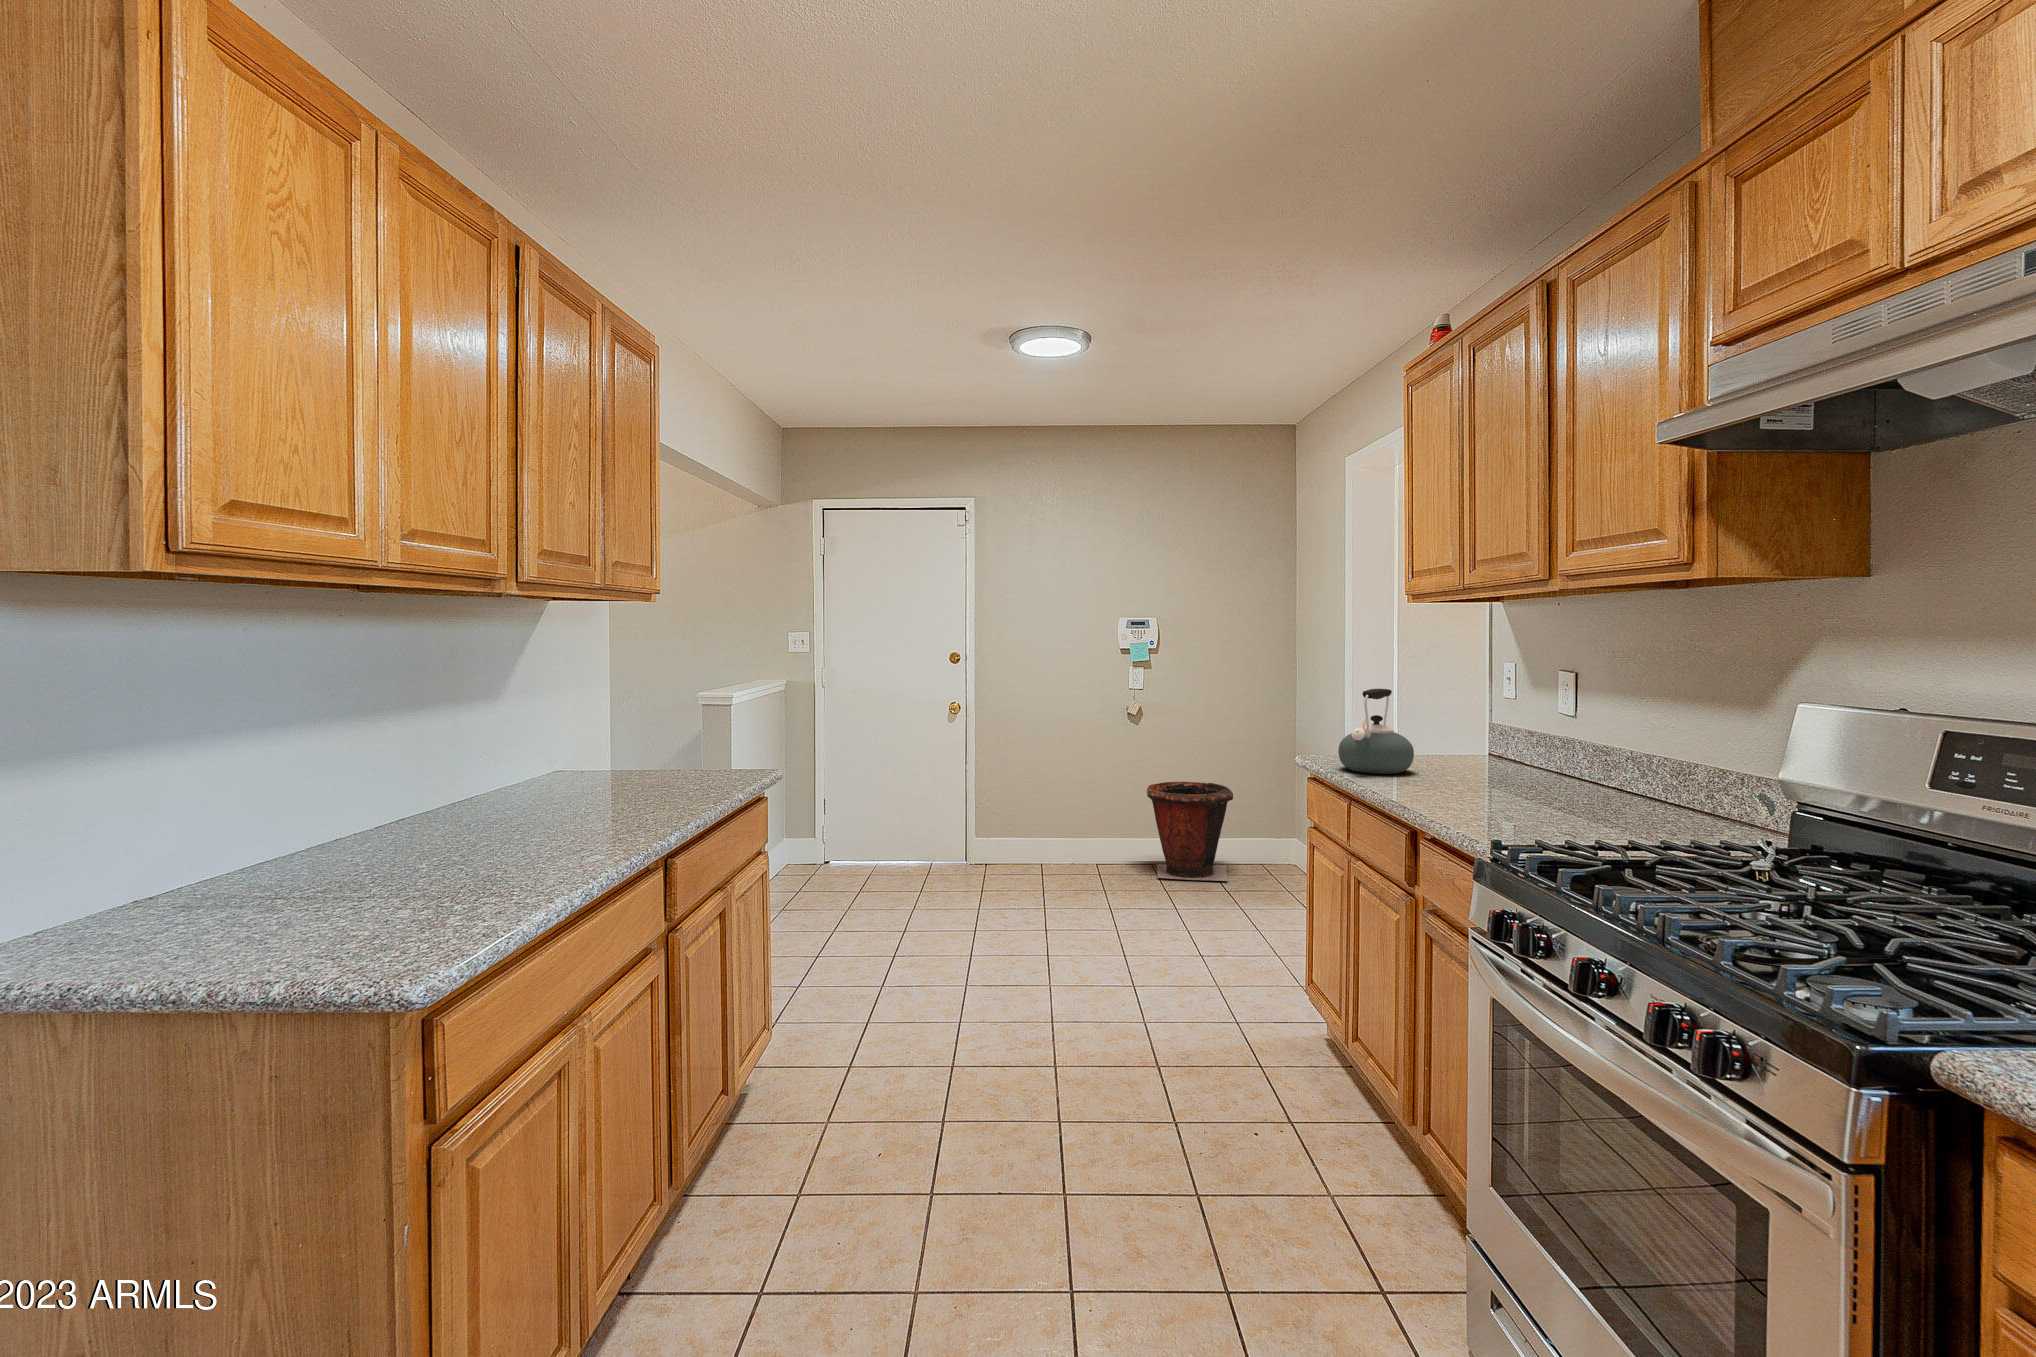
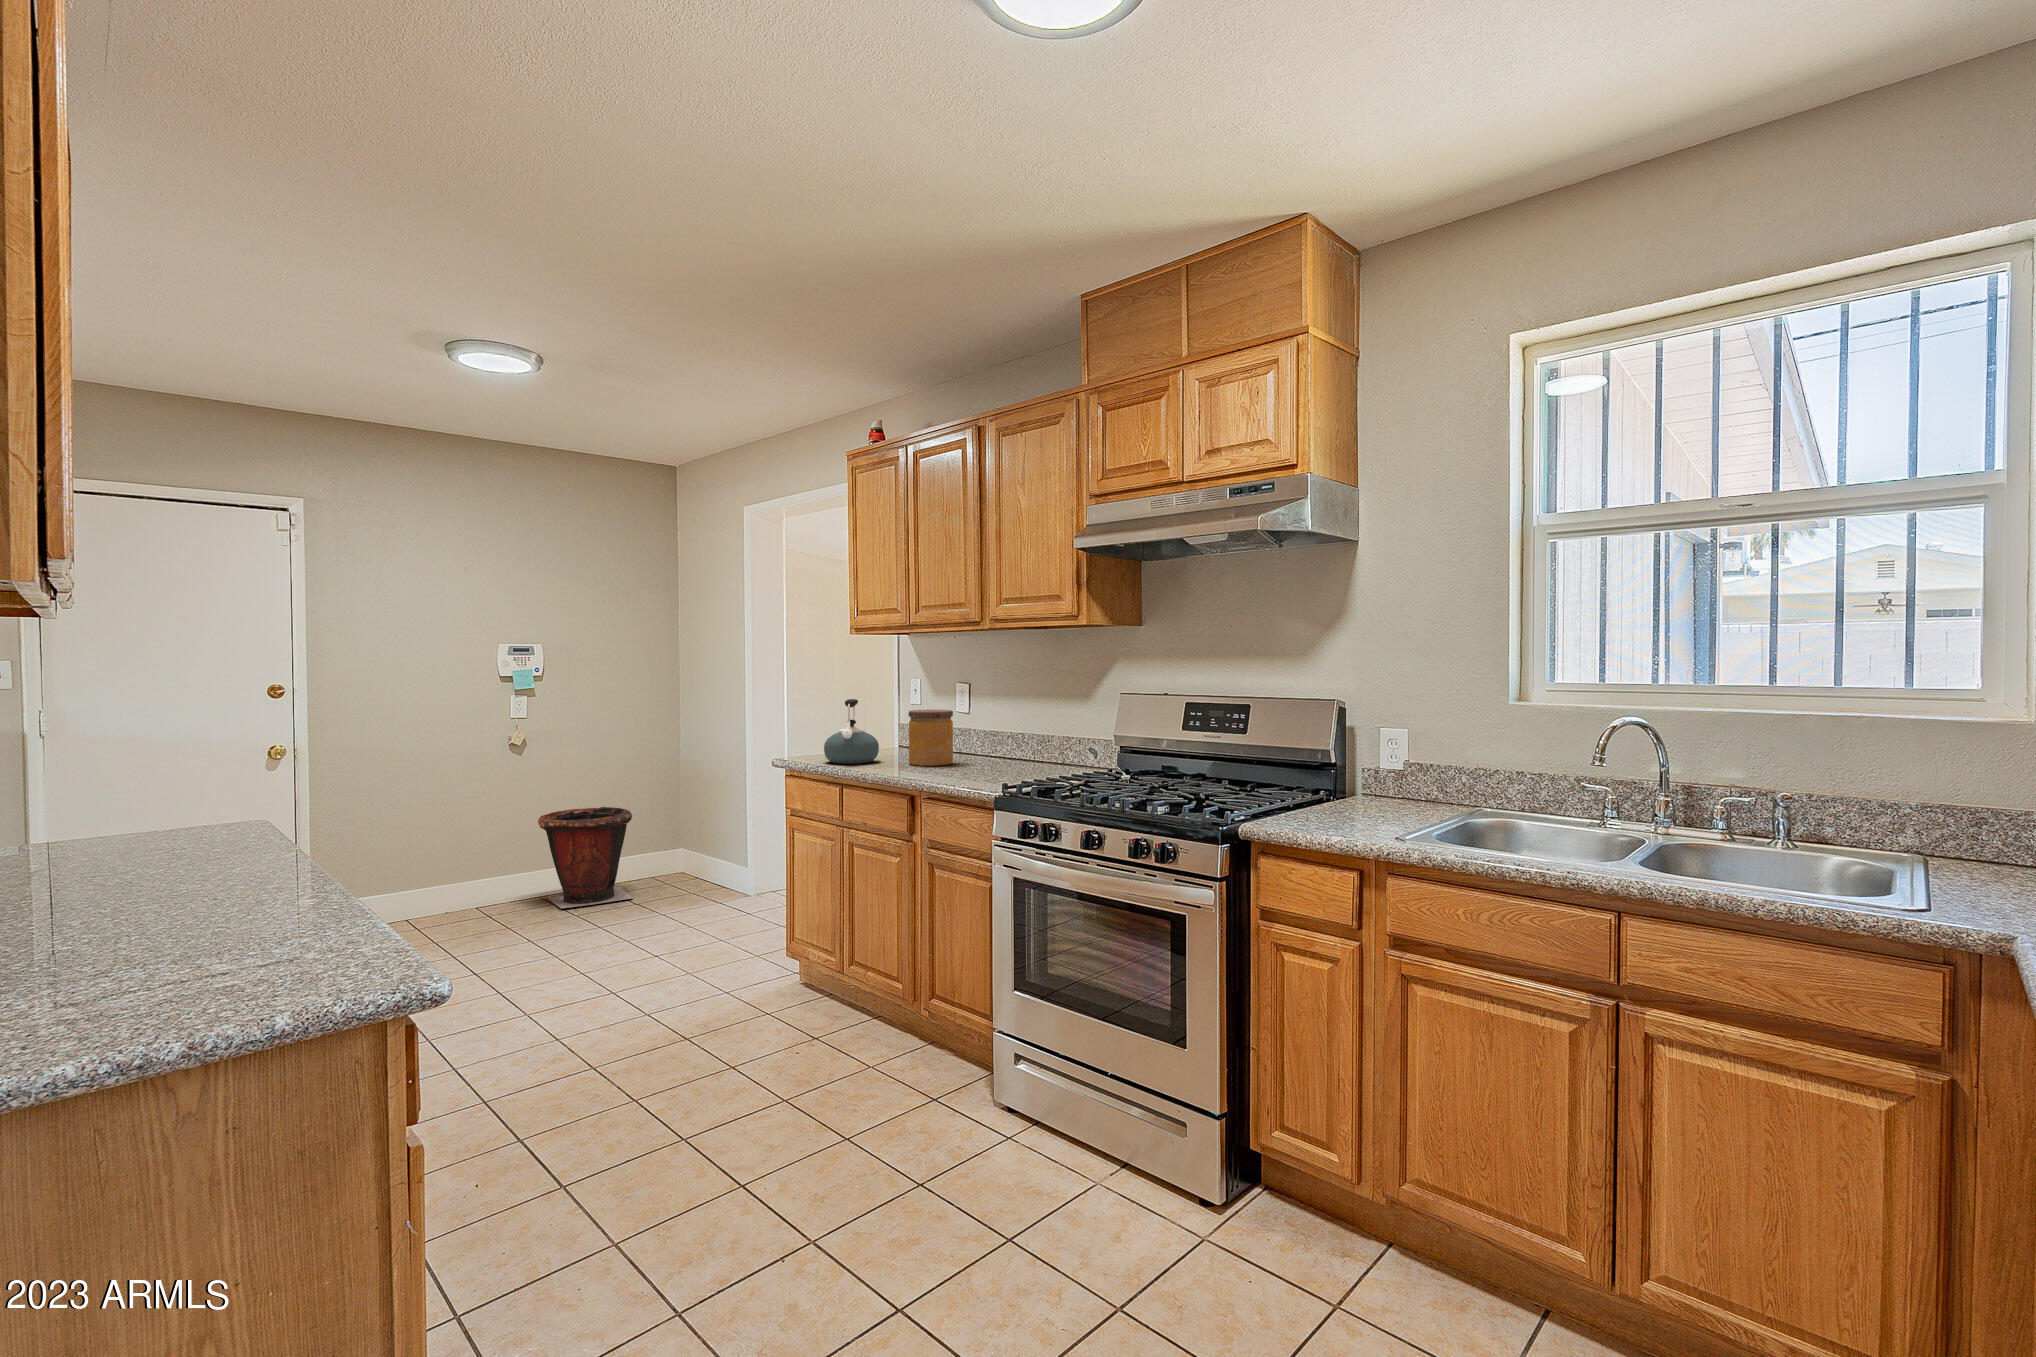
jar: none [1445,708,1516,790] -> present [909,710,953,766]

